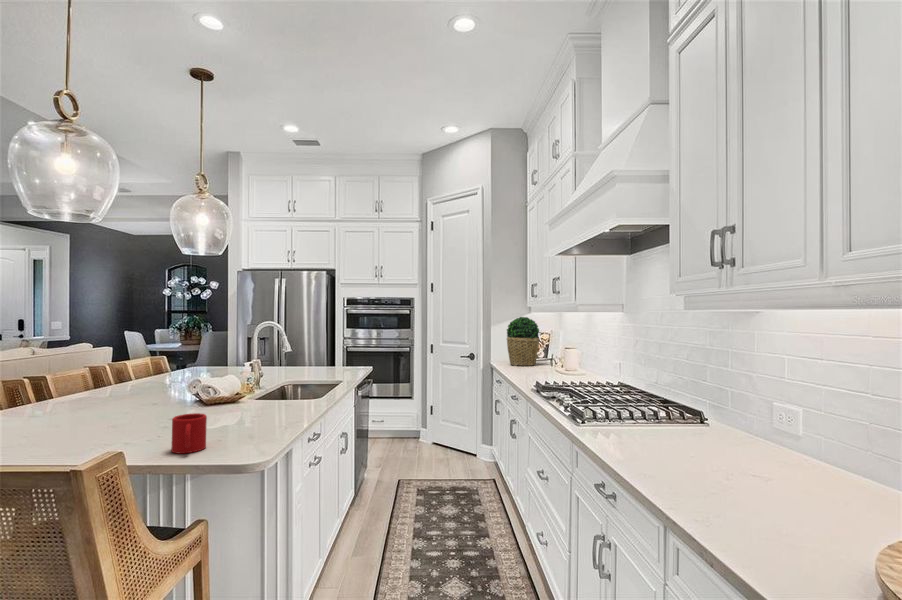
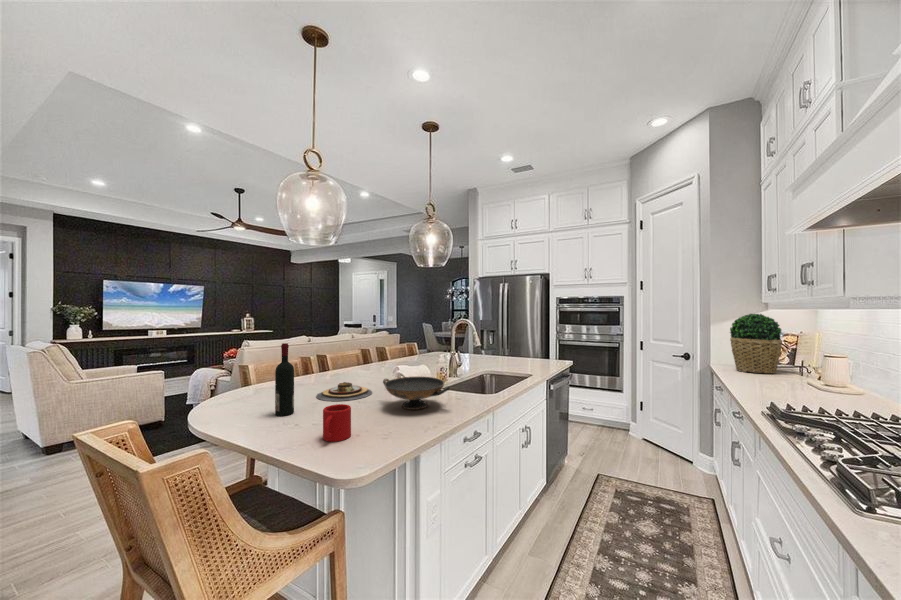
wine bottle: none [54,350,85,447] -> present [275,343,294,416]
decorative bowl: none [202,385,293,420] -> present [383,377,450,410]
plate: none [85,402,170,426] -> present [316,382,372,401]

